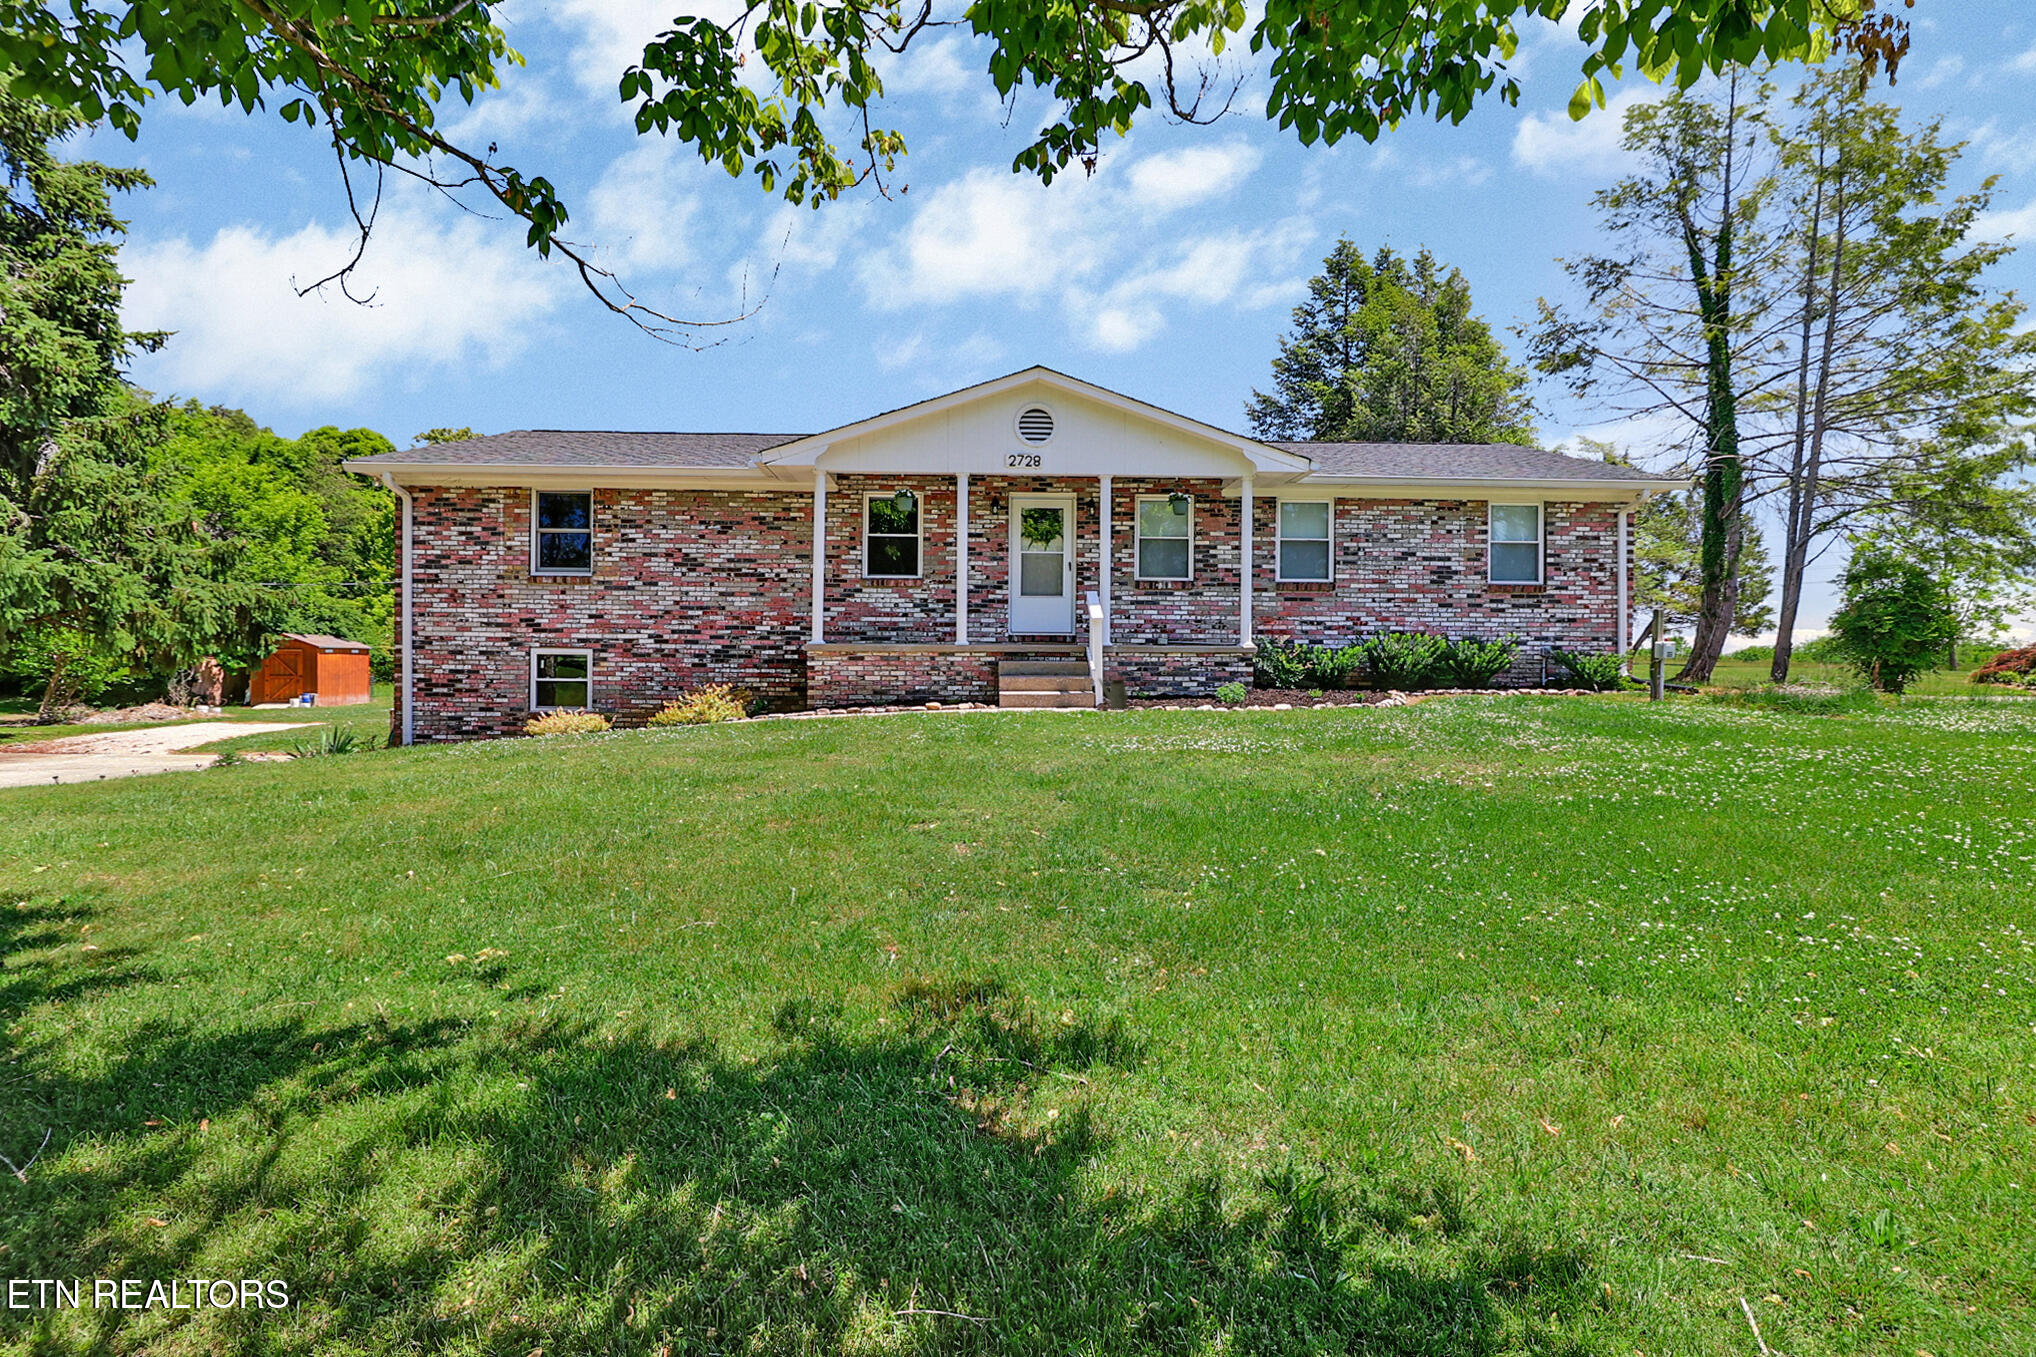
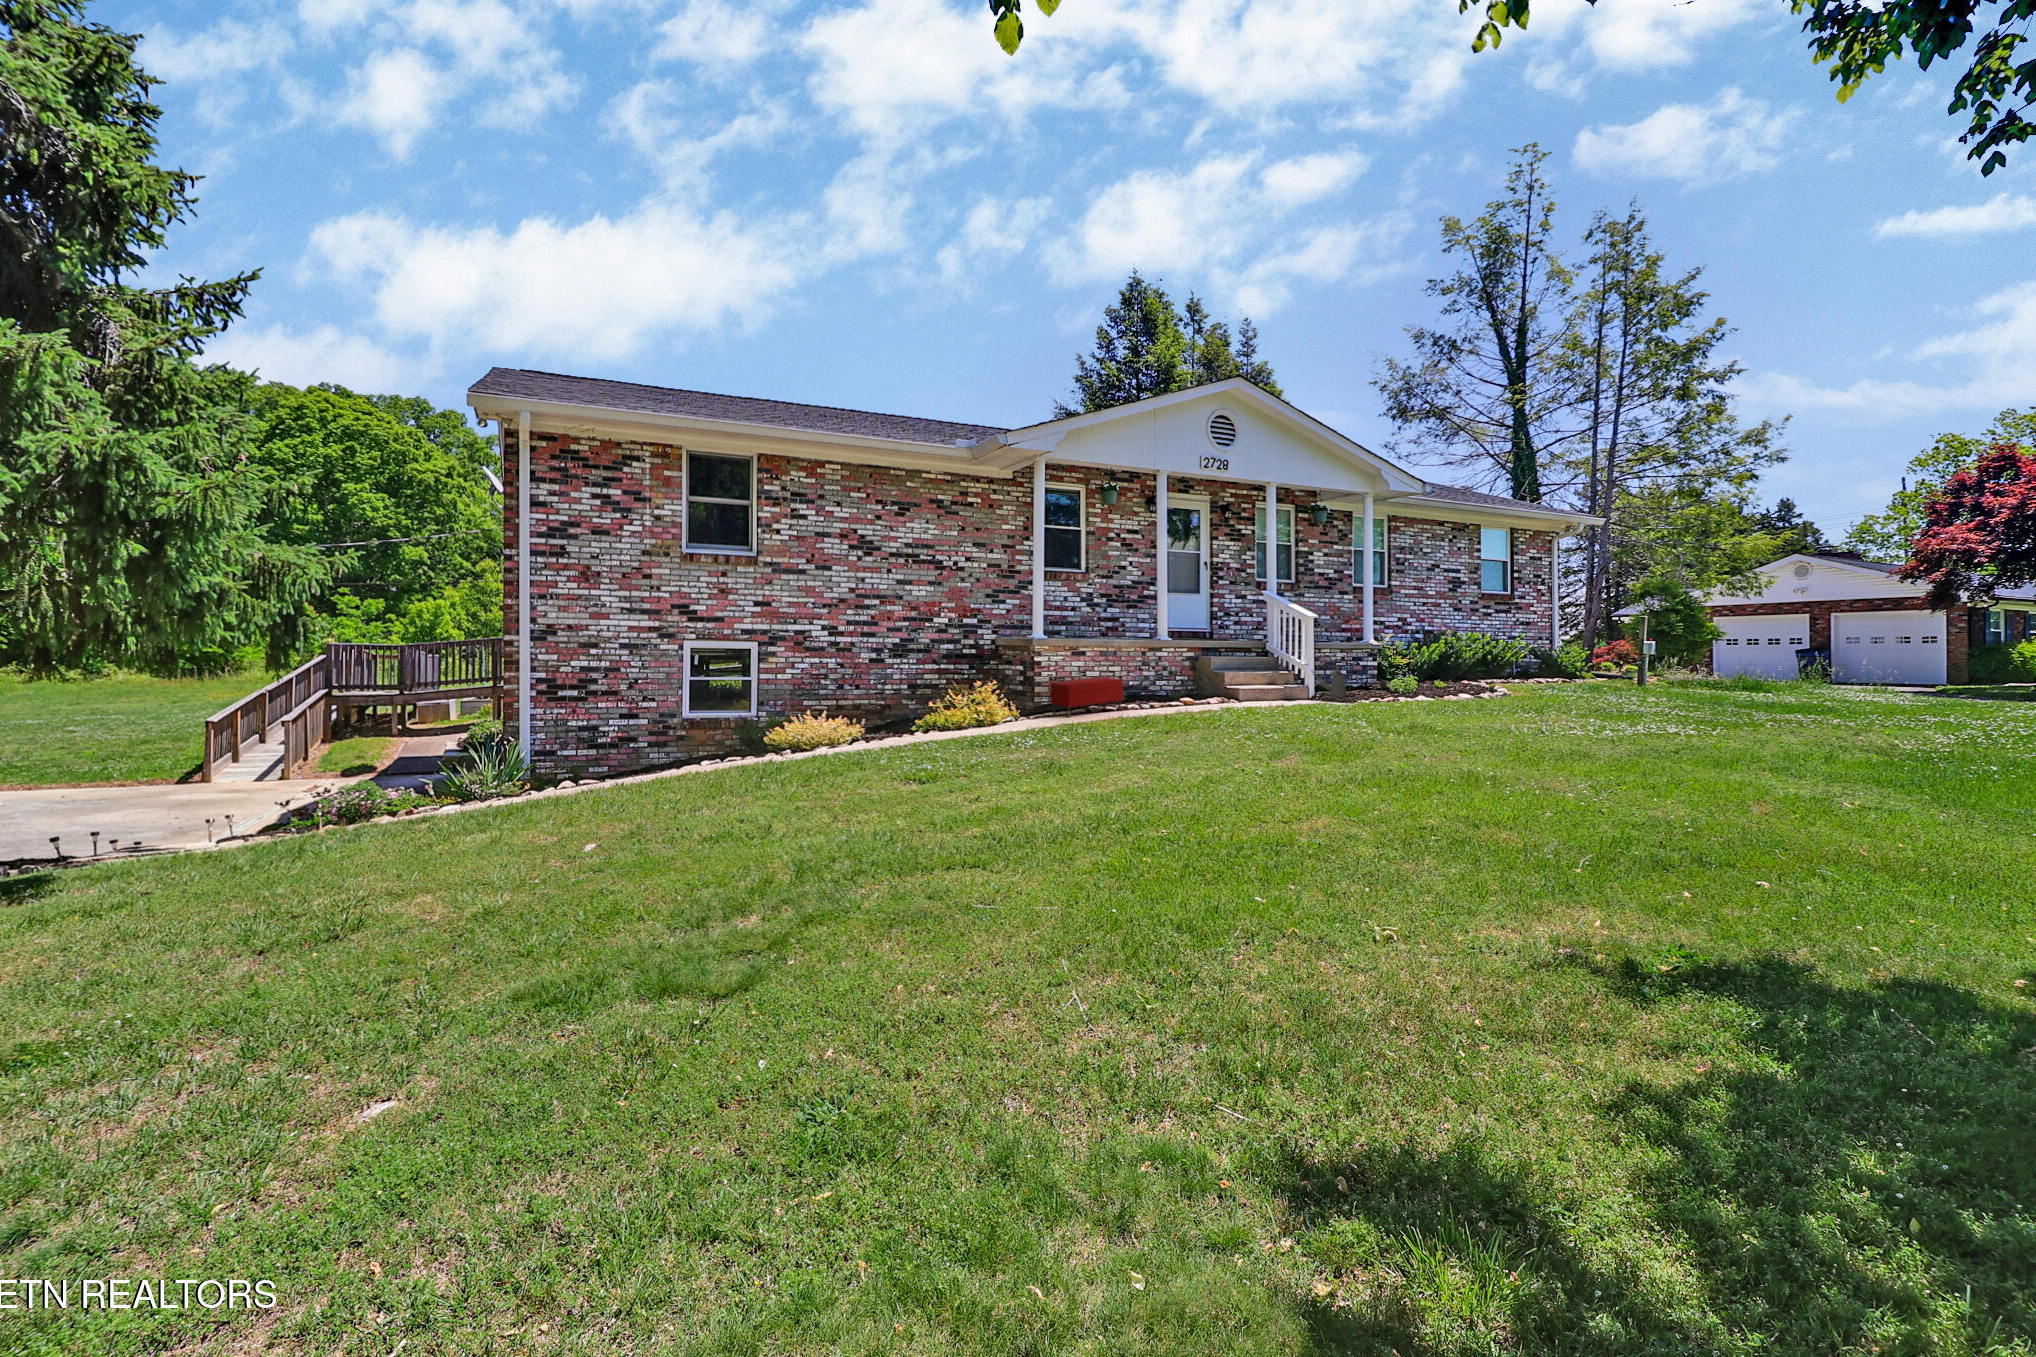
bench: none [817,683,888,723] -> present [1050,677,1124,717]

